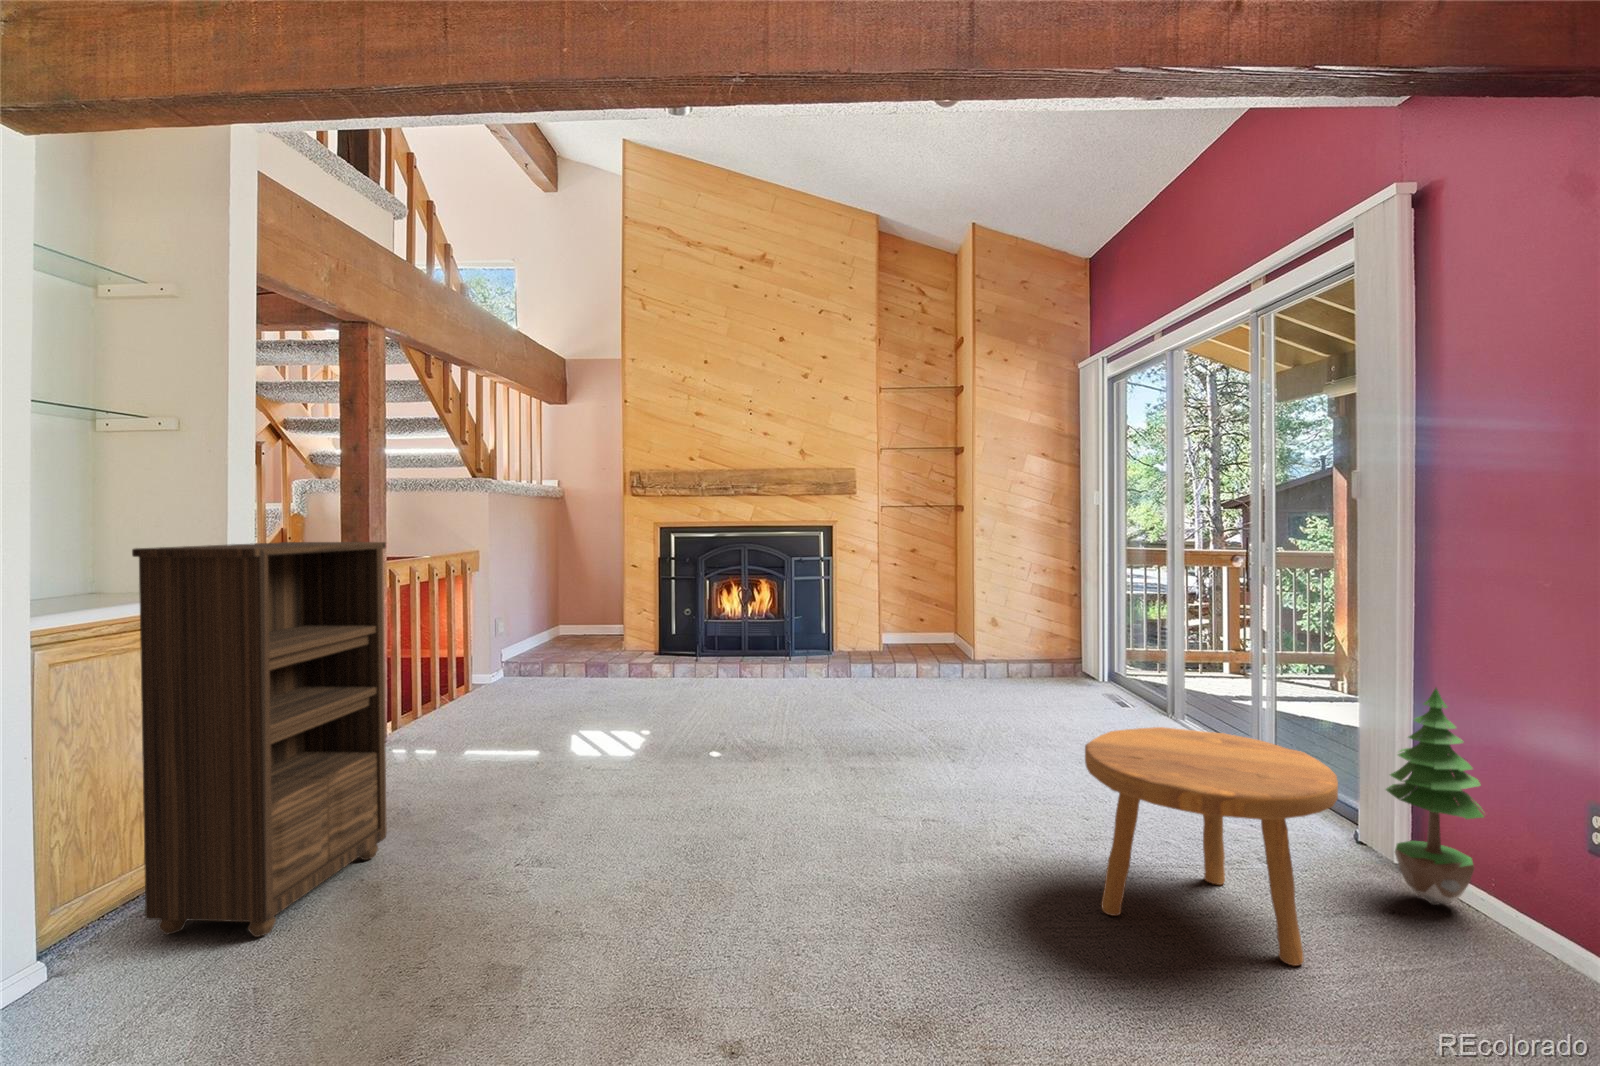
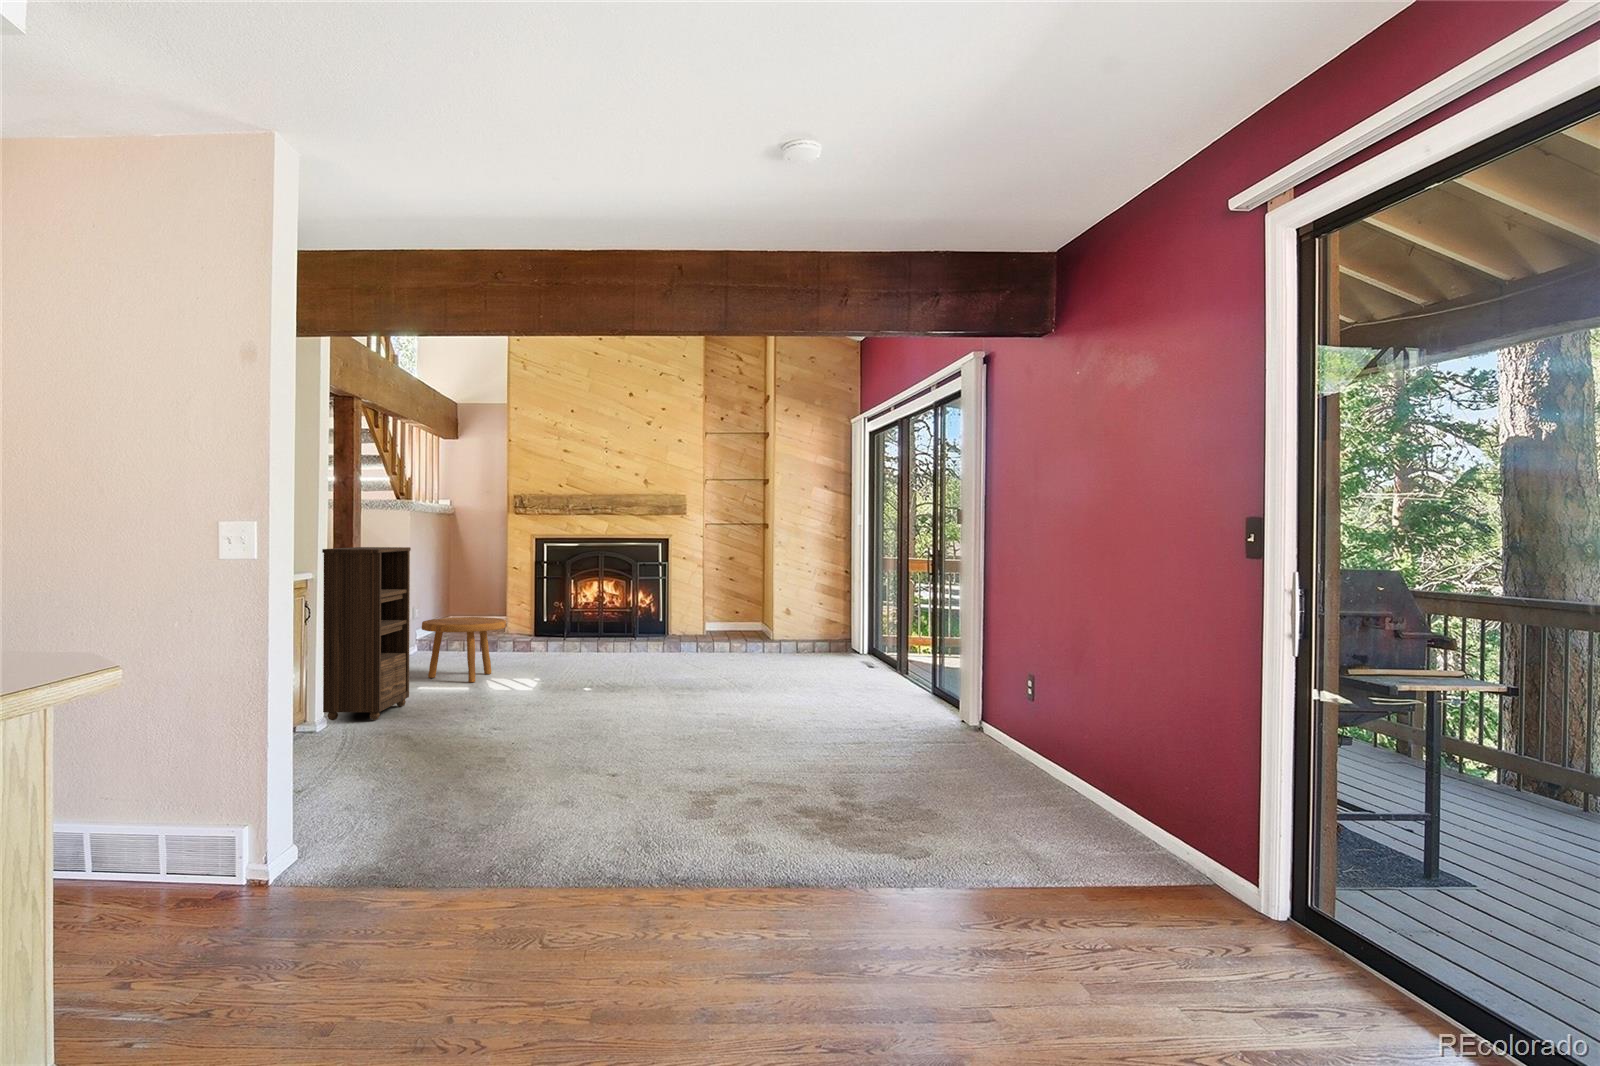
potted tree: present [1386,688,1484,905] -> none [880,613,914,709]
footstool: present [1085,727,1338,966] -> present [422,617,506,683]

